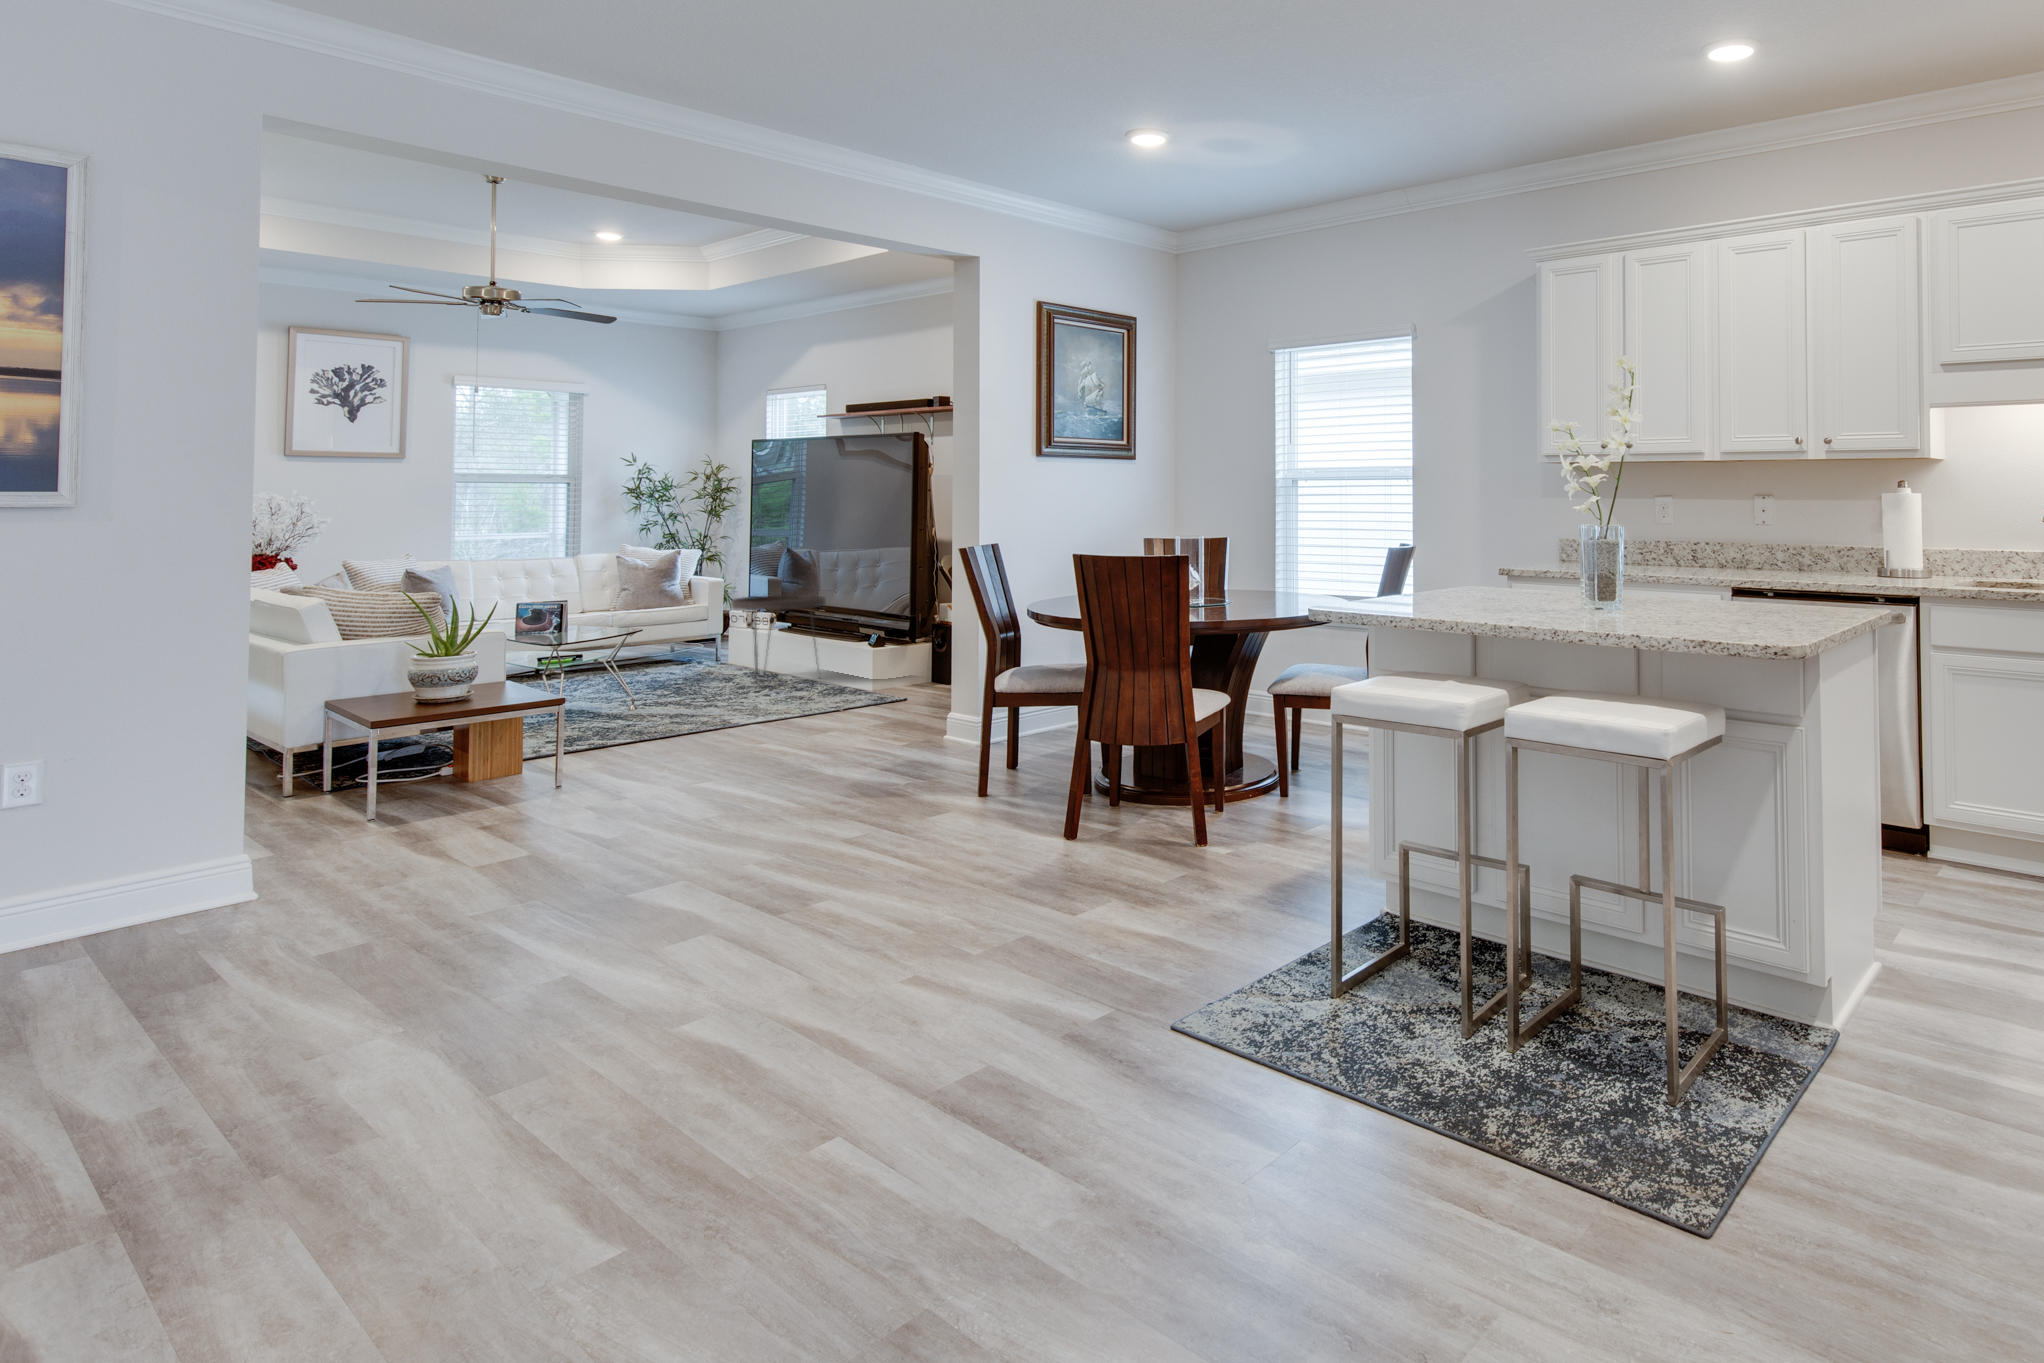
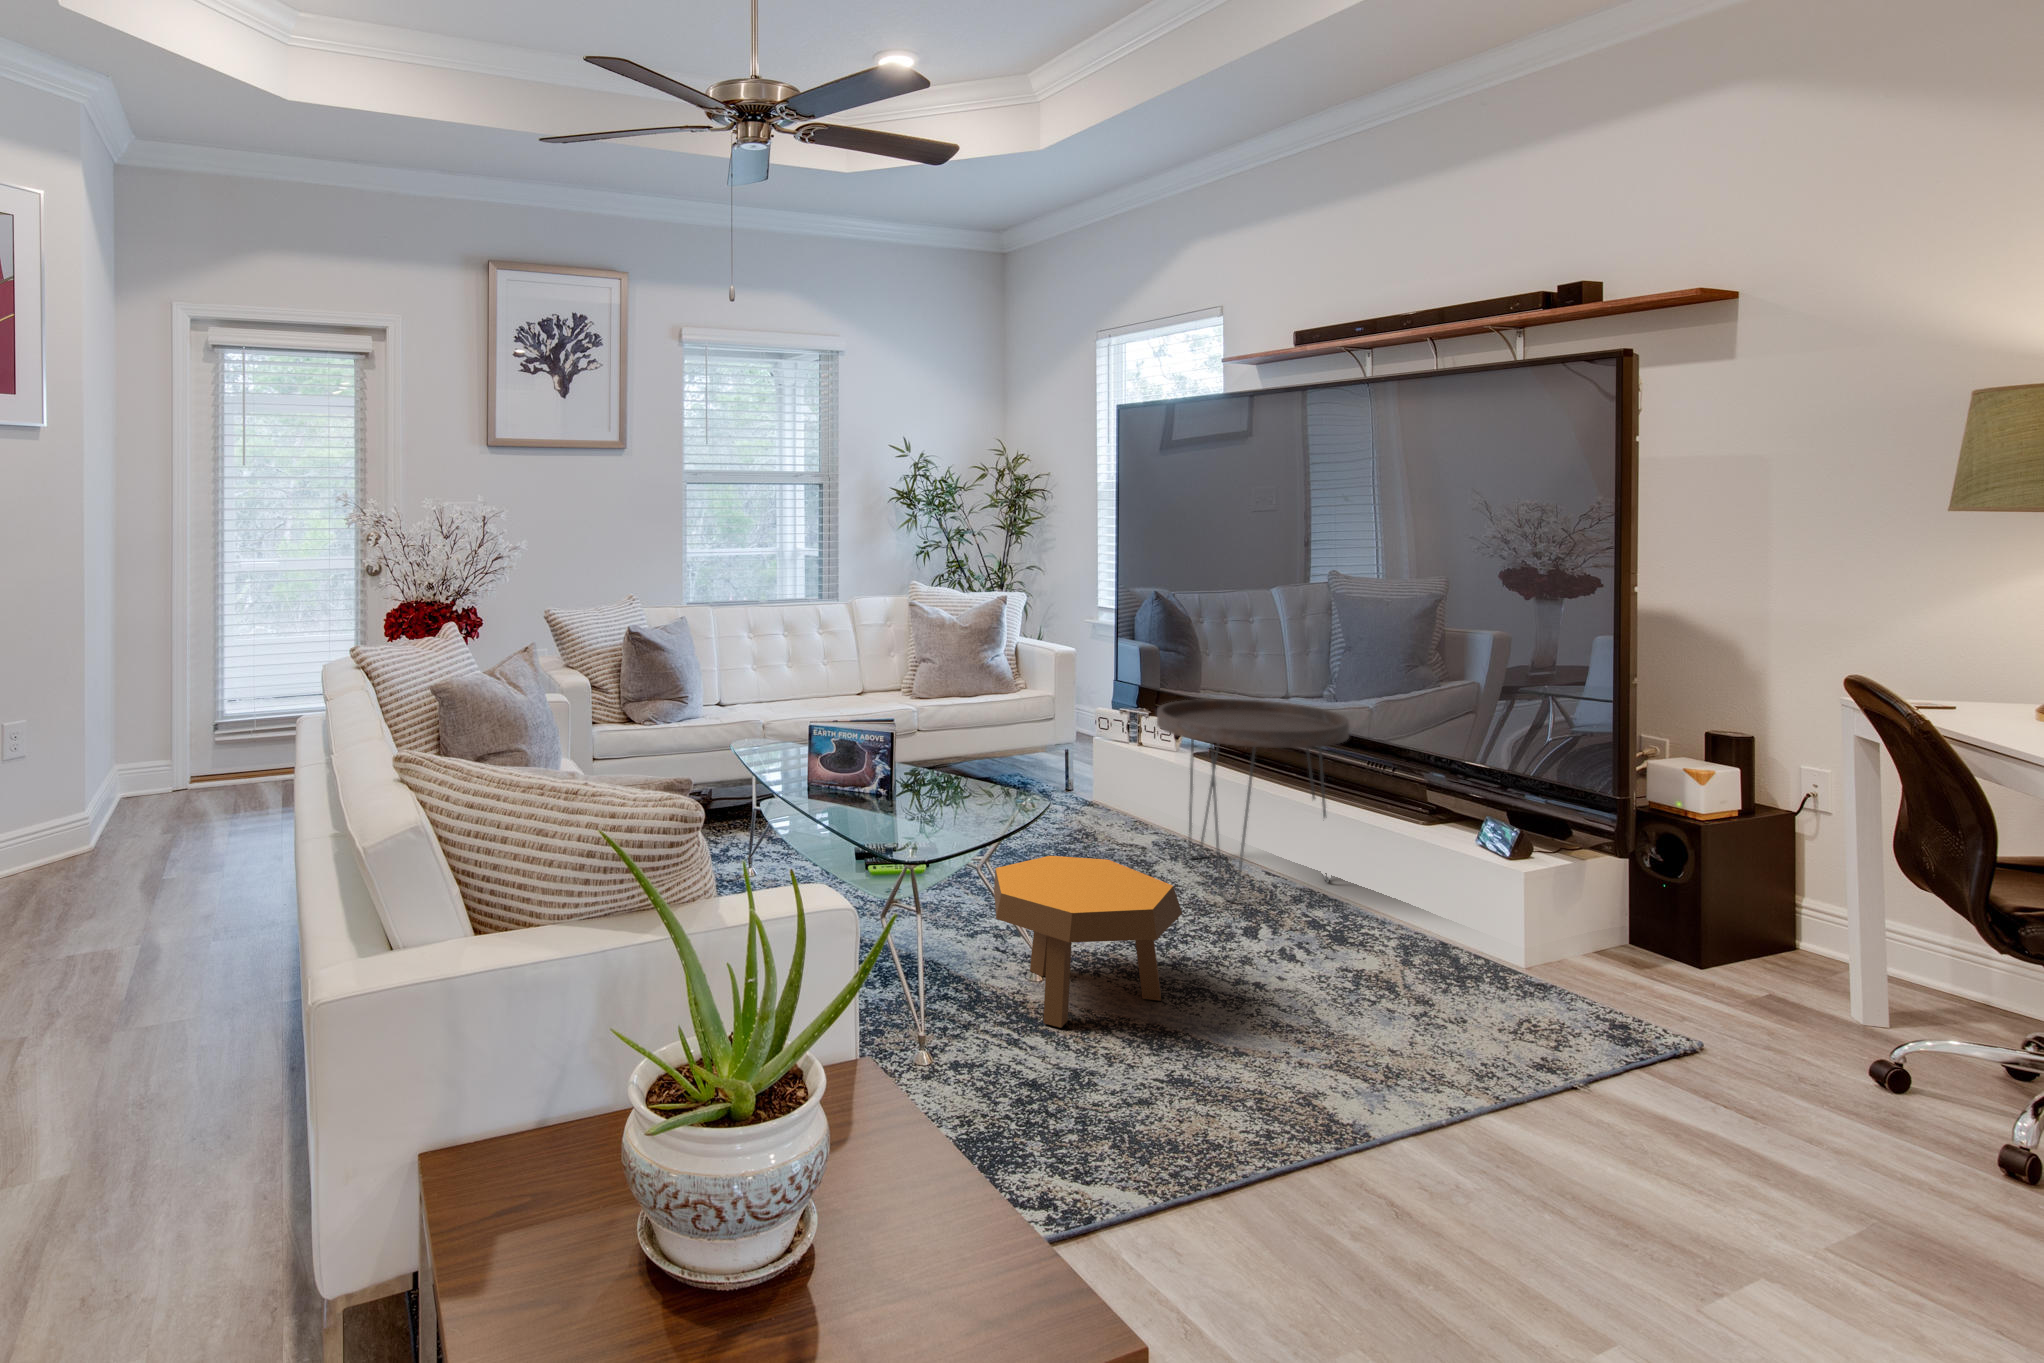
footstool: none [608,658,701,719] -> present [994,856,1182,1028]

